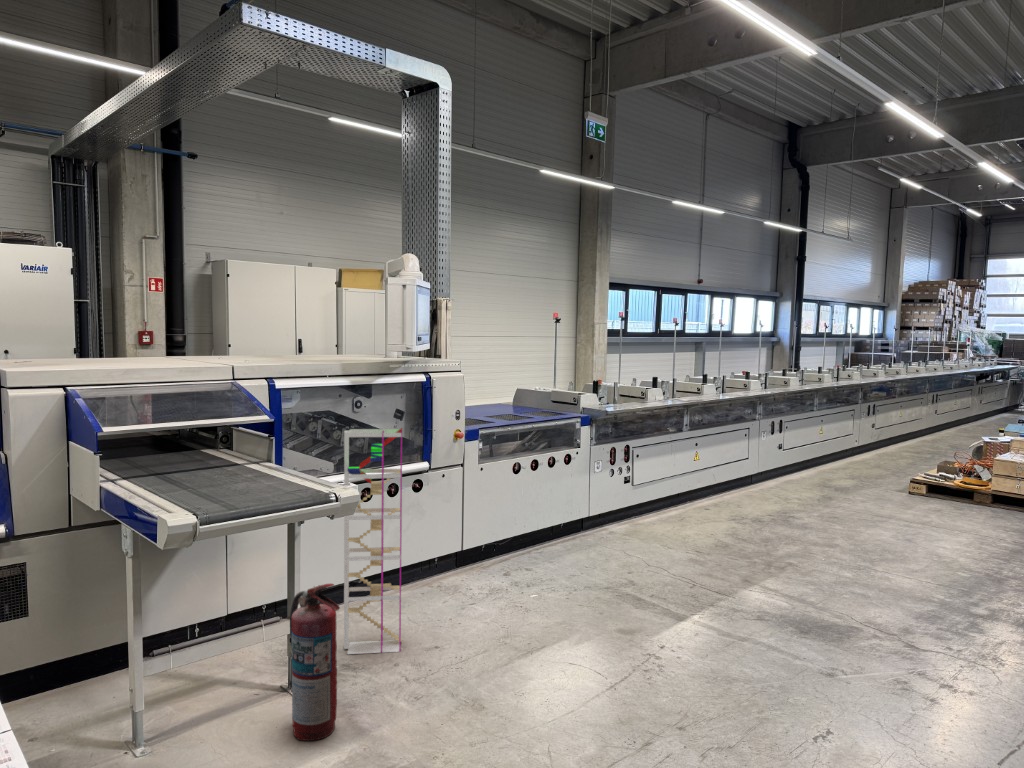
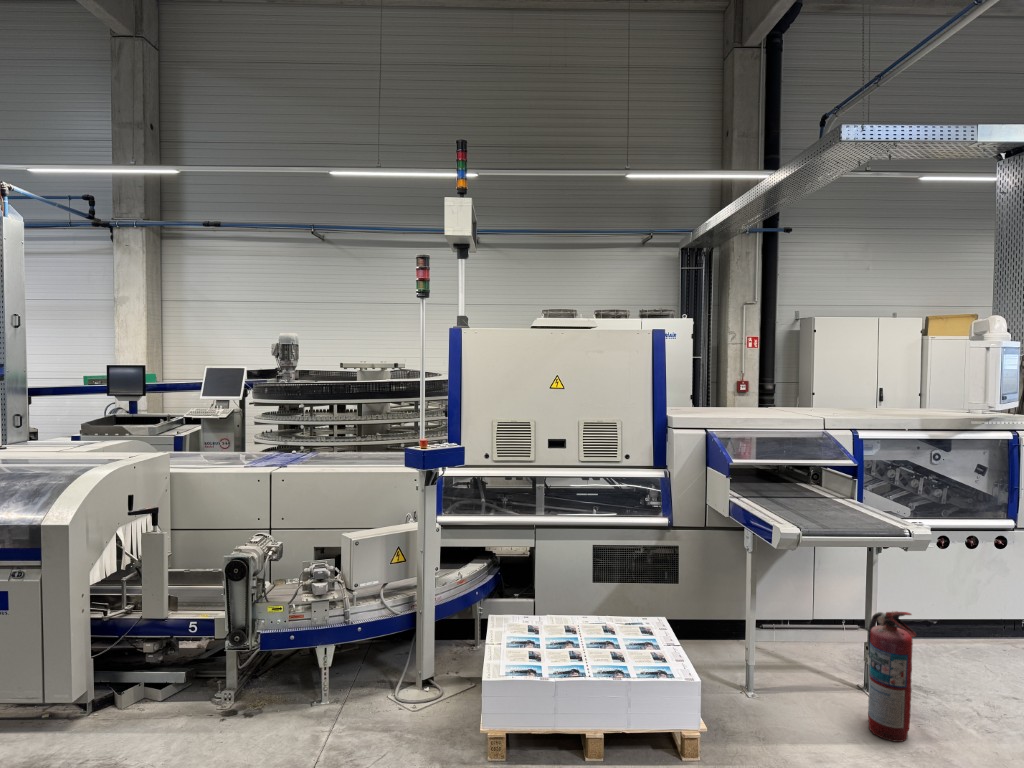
shelving unit: present [344,428,402,654] -> none [917,481,988,697]

